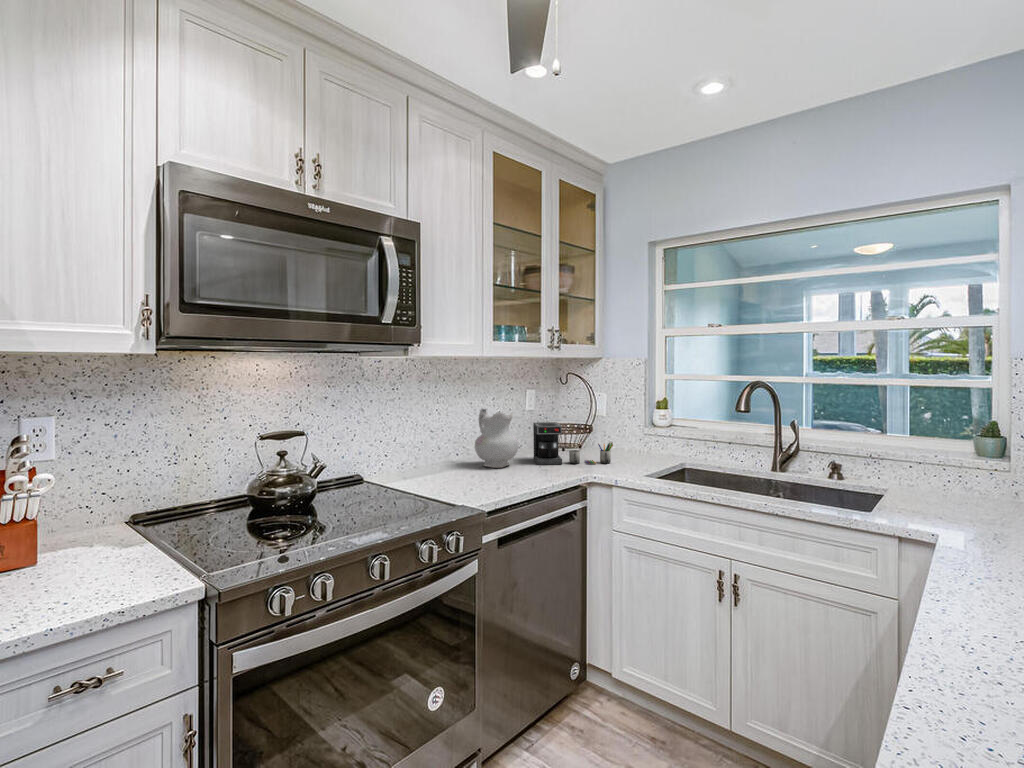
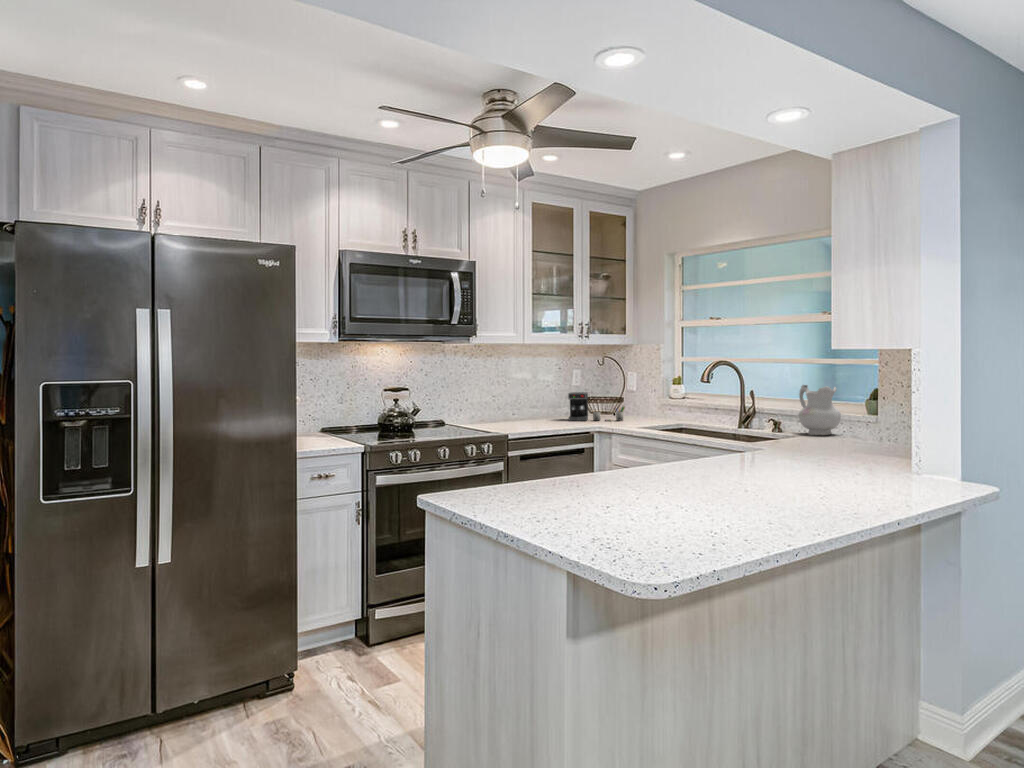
ceramic pitcher: present [475,409,518,468] -> present [799,385,841,435]

